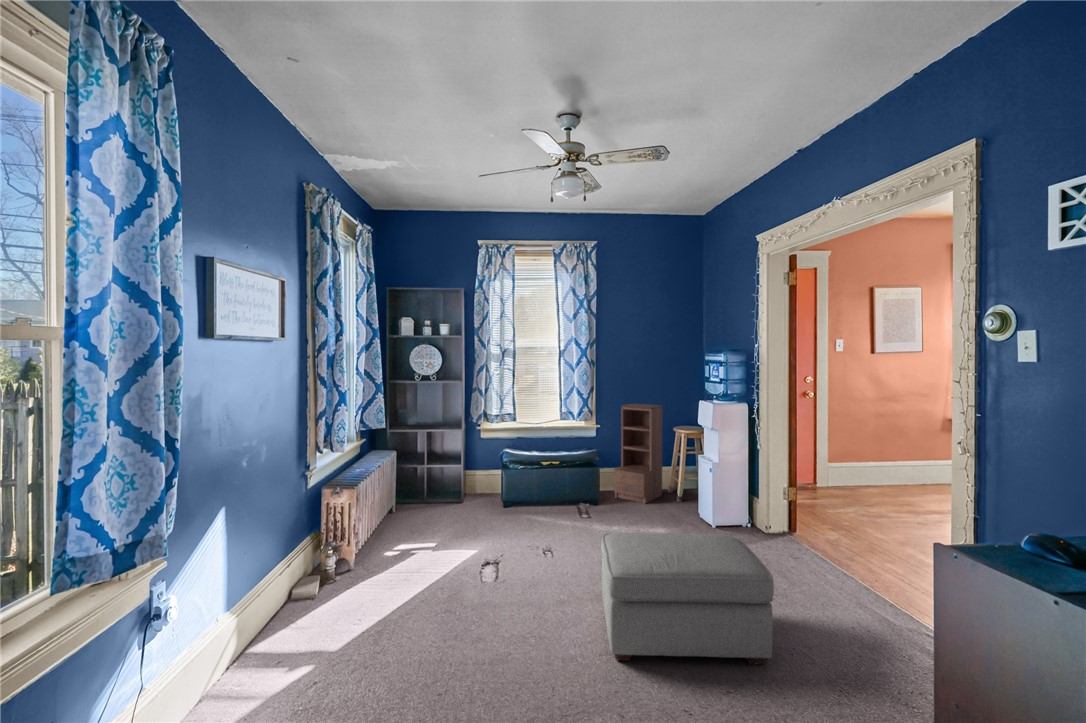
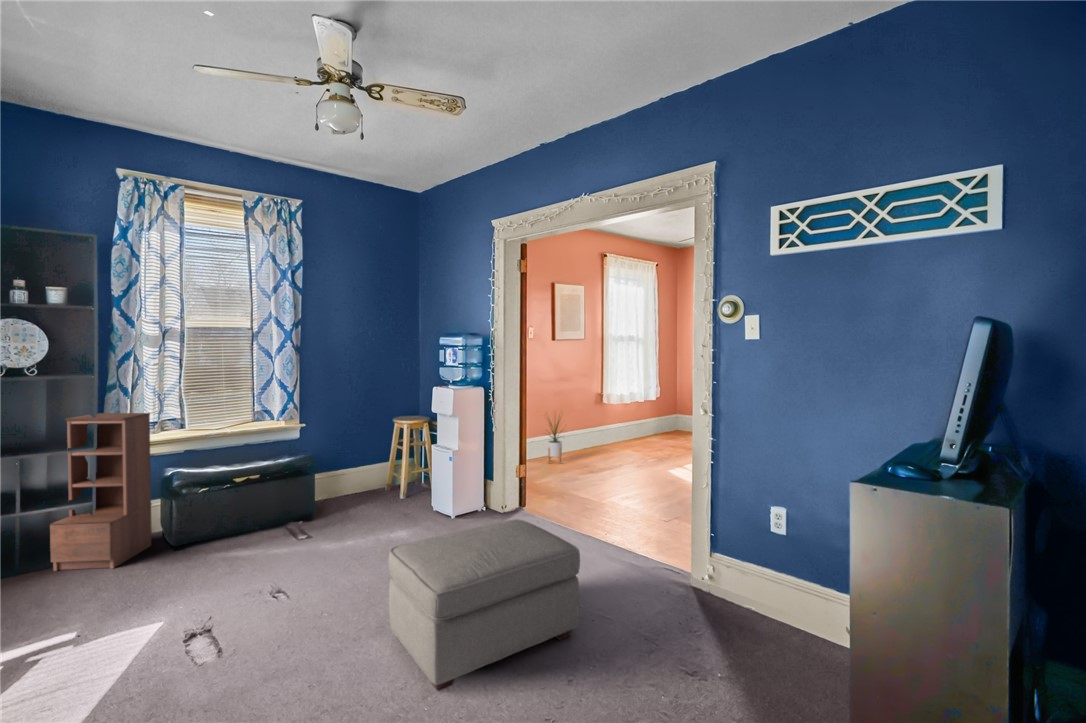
bookshelf: present [614,404,662,504] -> present [50,413,152,571]
house plant: none [846,428,887,495] -> present [548,420,562,464]

